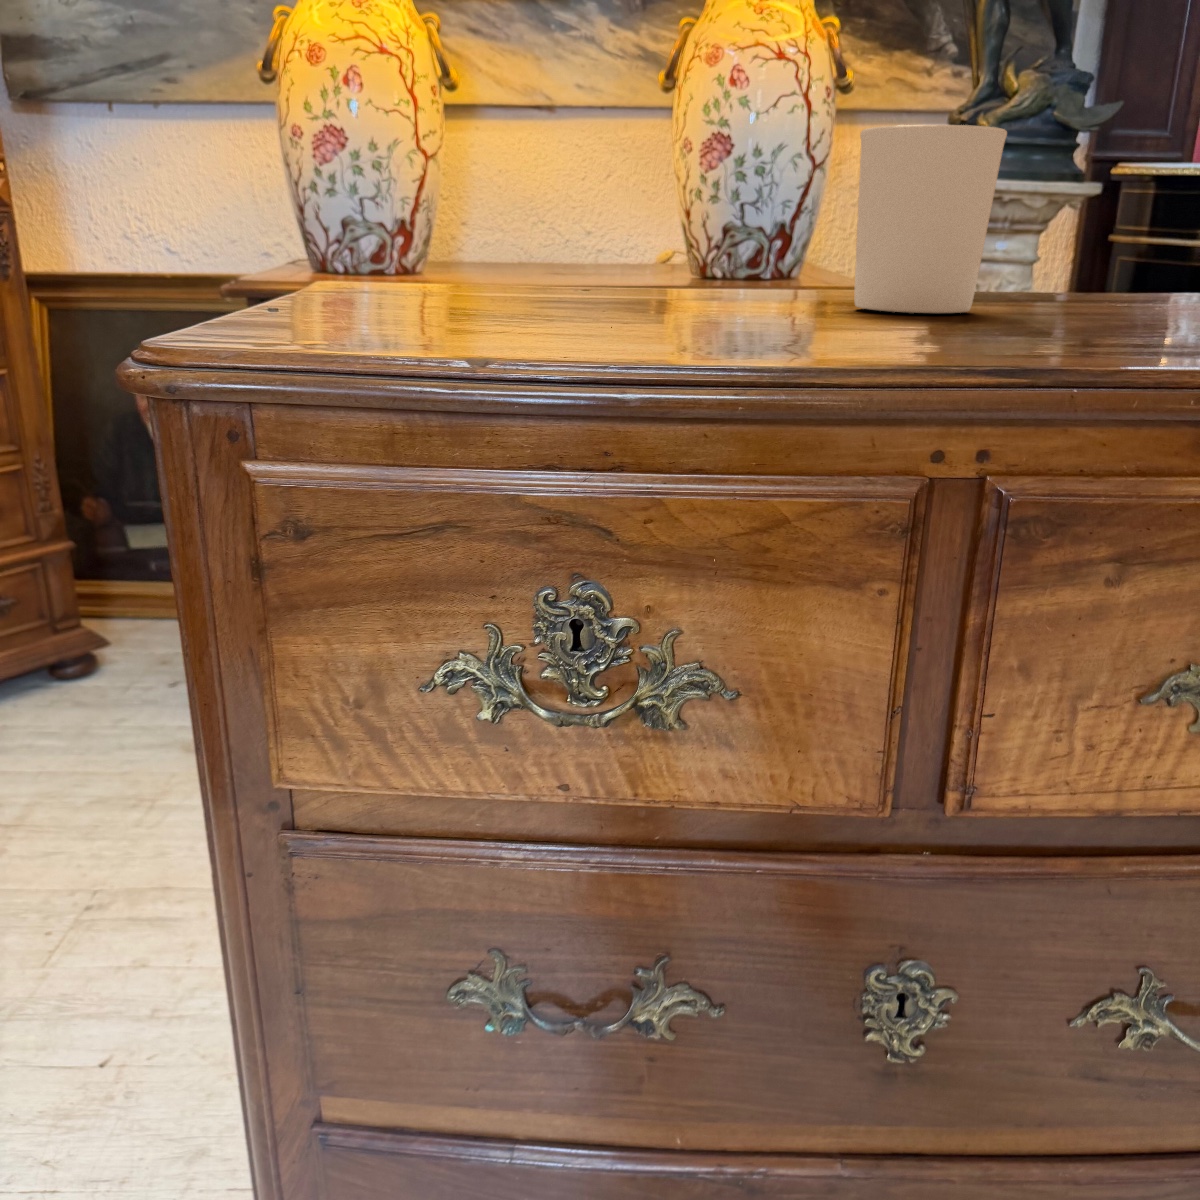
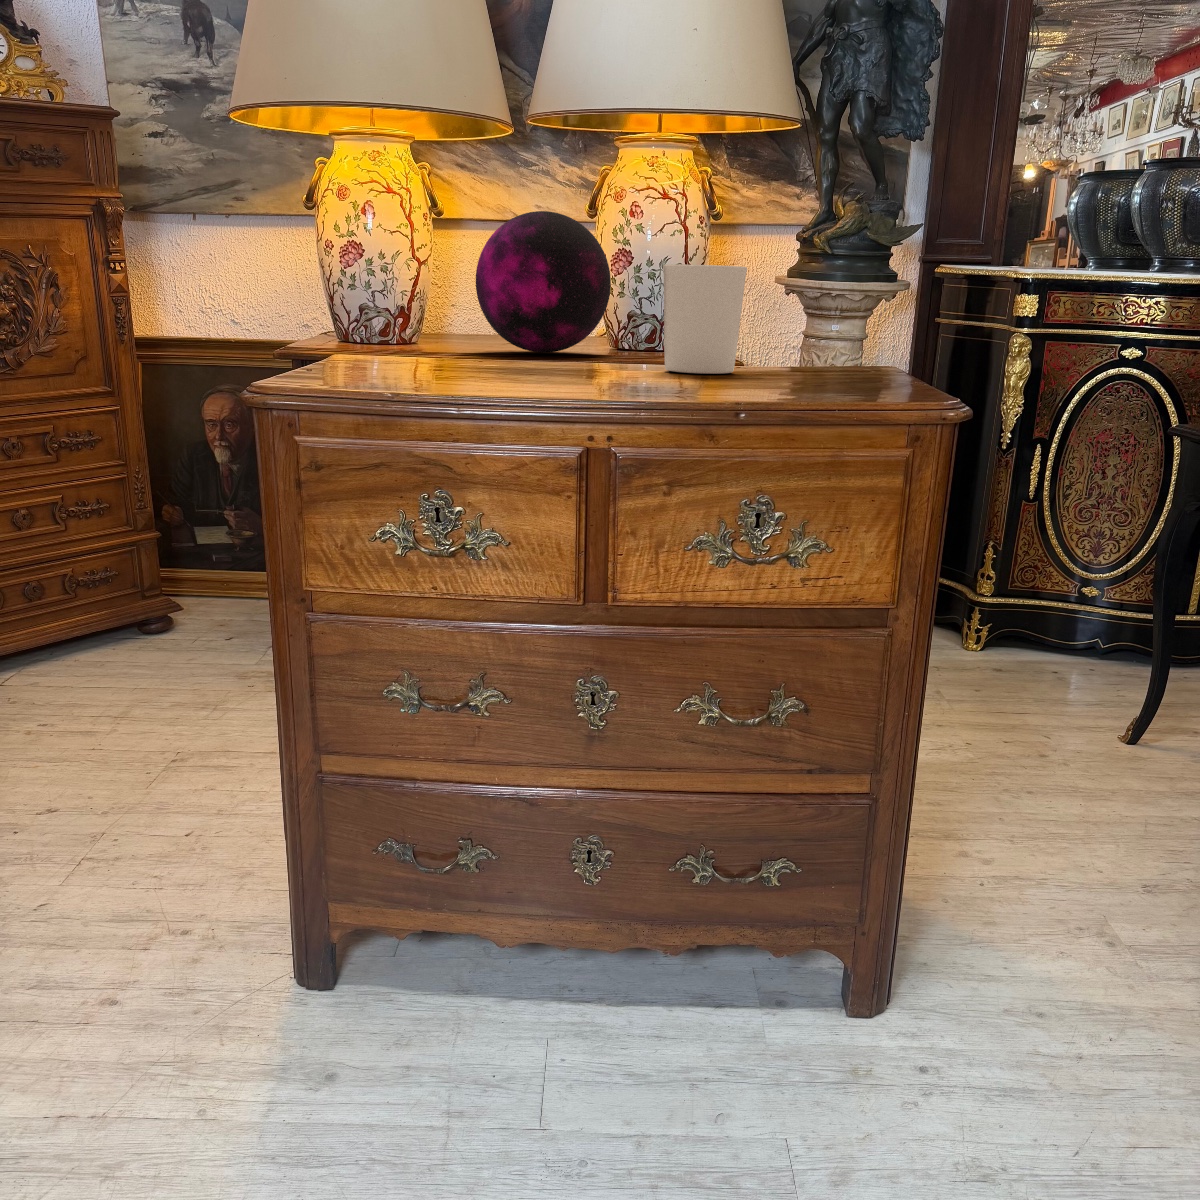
decorative orb: none [520,66,722,284] -> present [476,211,611,353]

